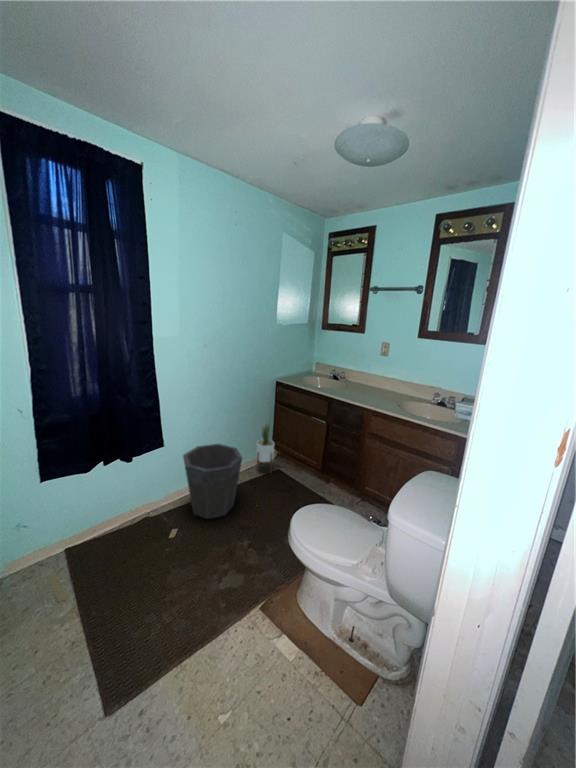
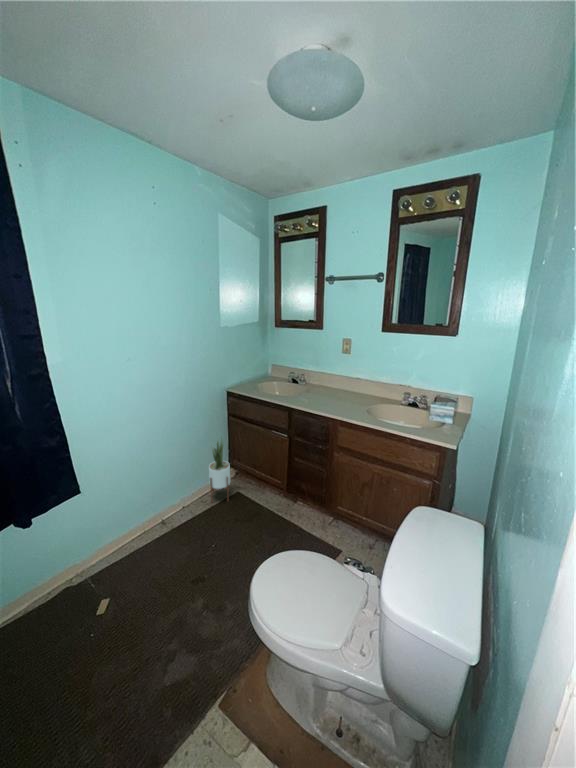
waste bin: present [183,444,242,519] -> none [109,478,188,578]

